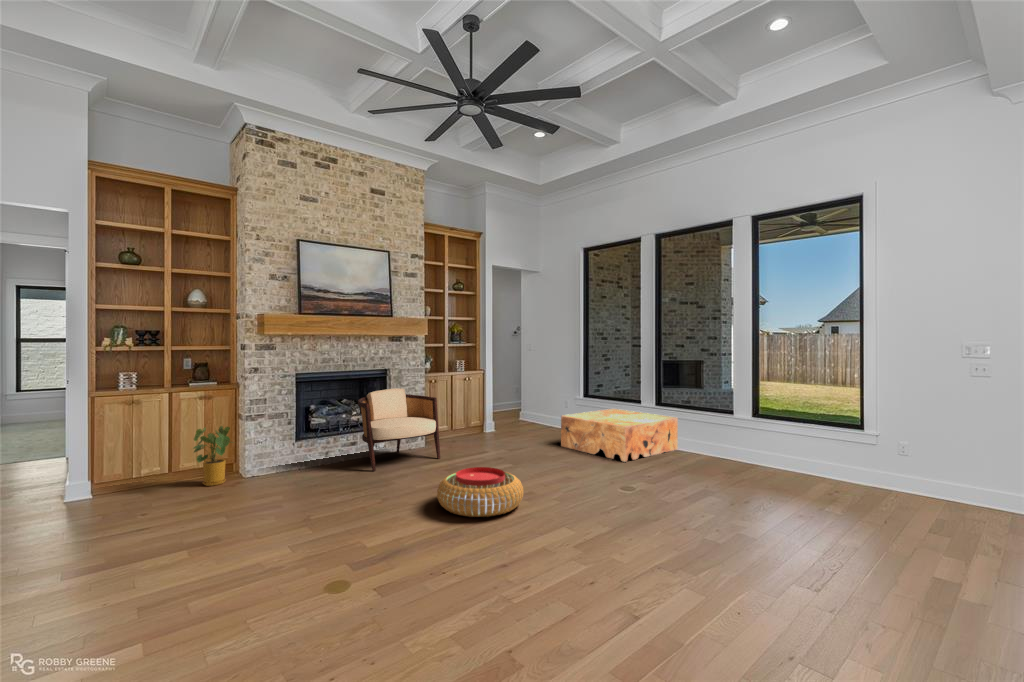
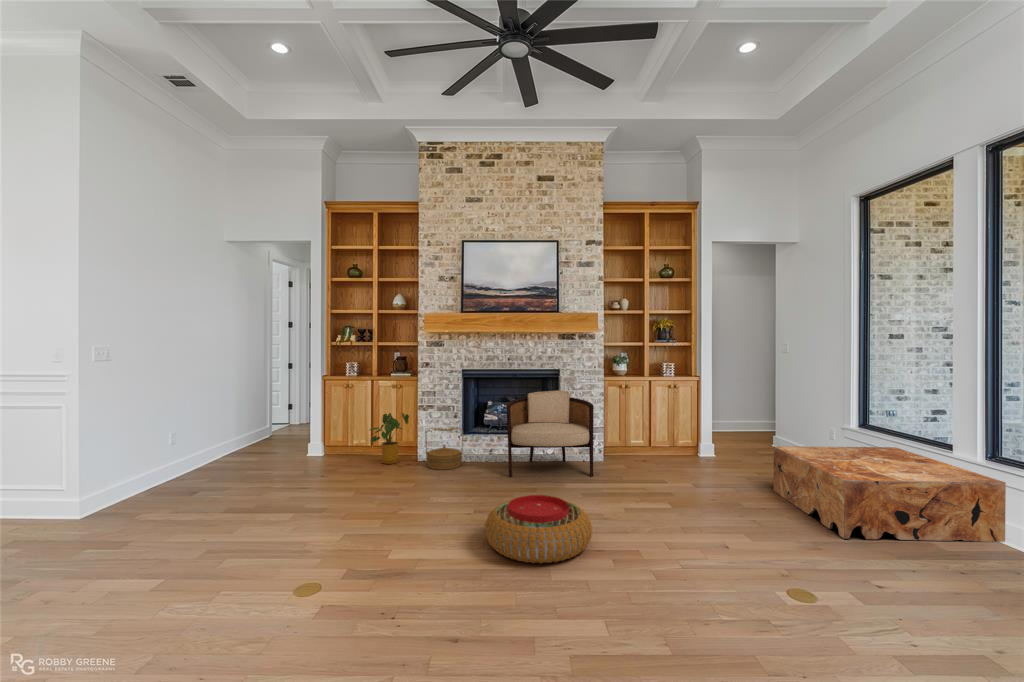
woven basket: none [266,433,309,480] -> present [425,428,463,470]

